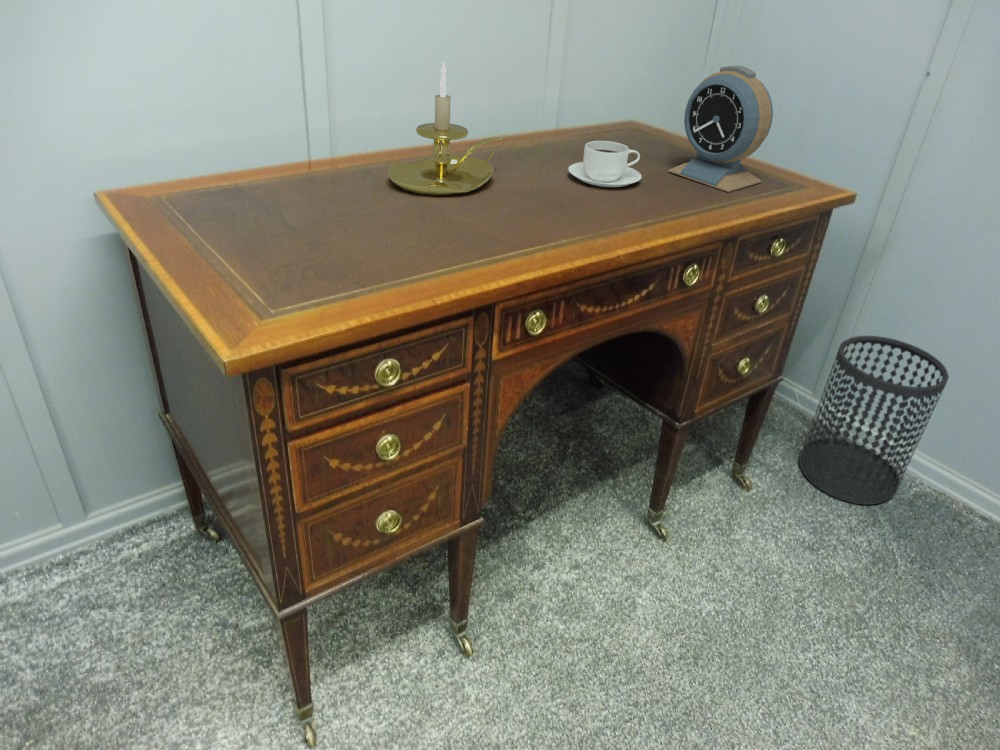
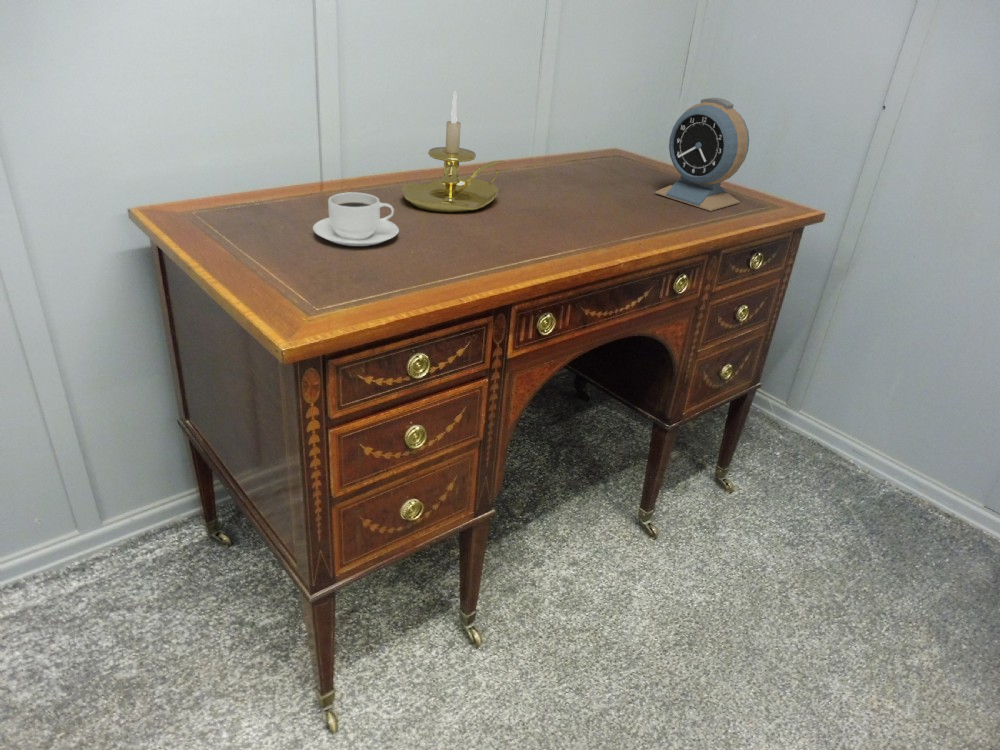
coffee cup: present [568,141,642,187] -> present [313,192,399,246]
wastebasket: present [799,336,949,505] -> none [776,347,911,504]

